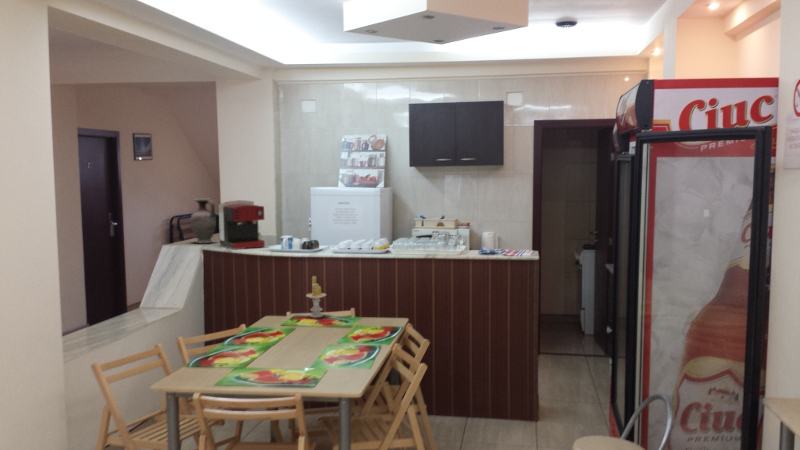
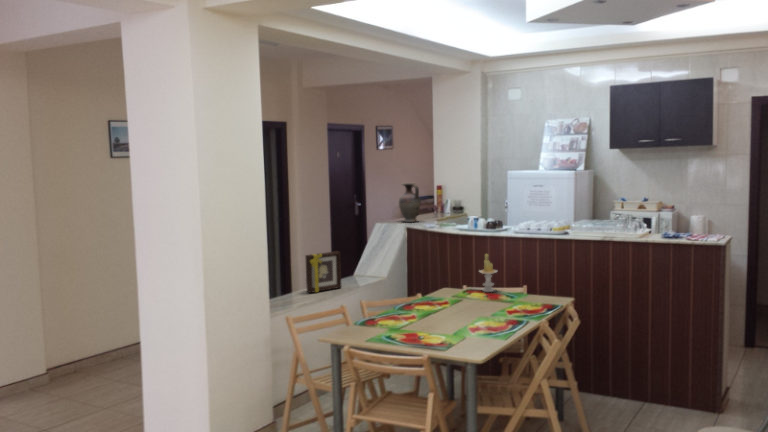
coffee maker: present [219,200,265,249] -> none [420,184,458,228]
picture frame: none [86,280,132,333] -> present [306,251,341,293]

